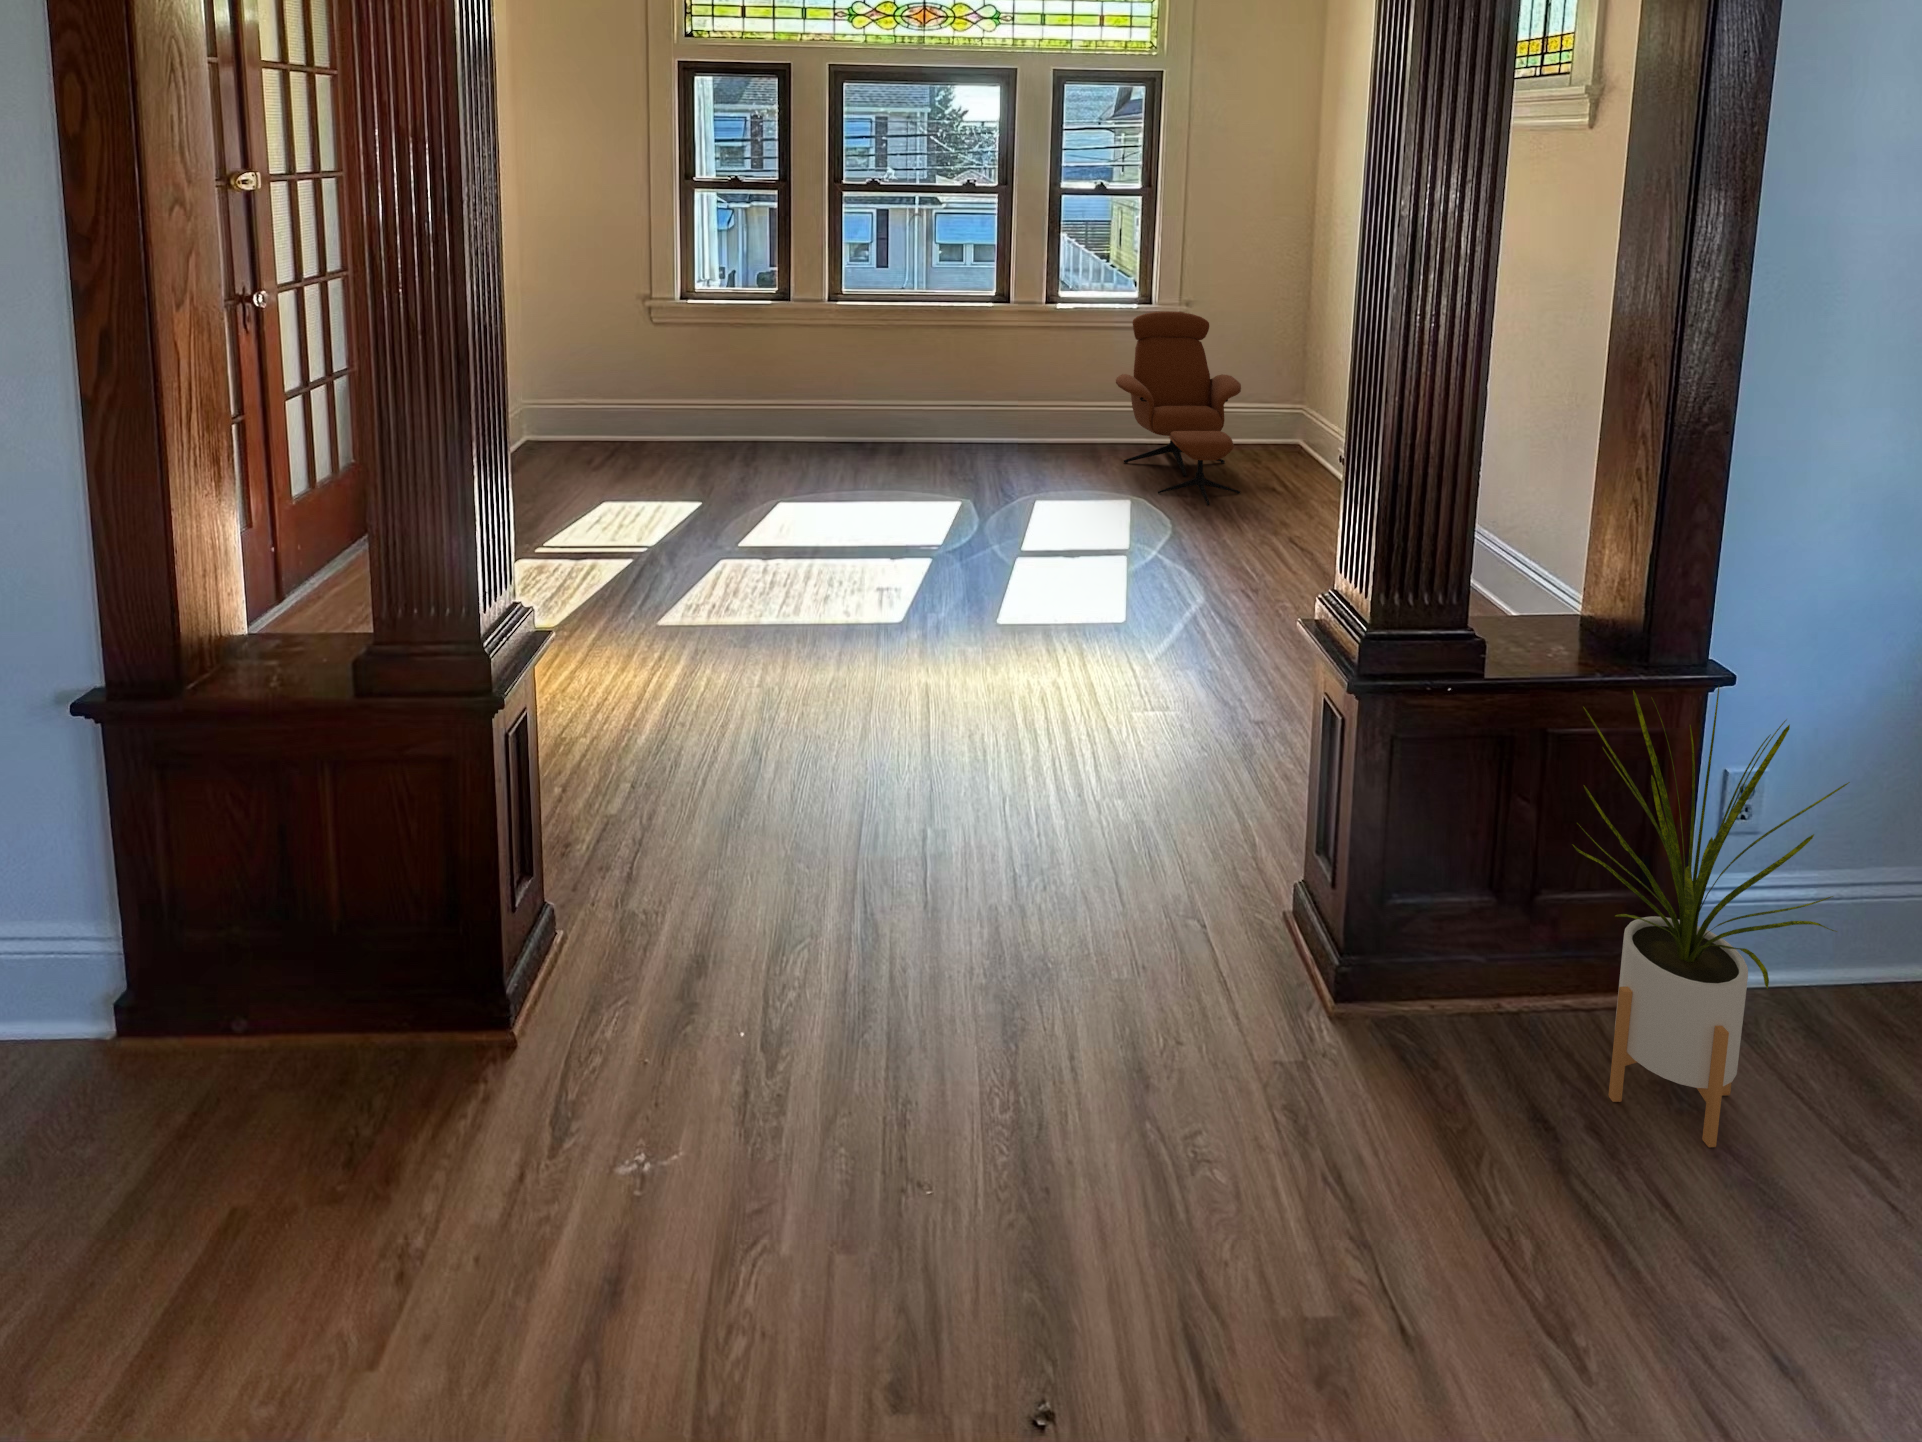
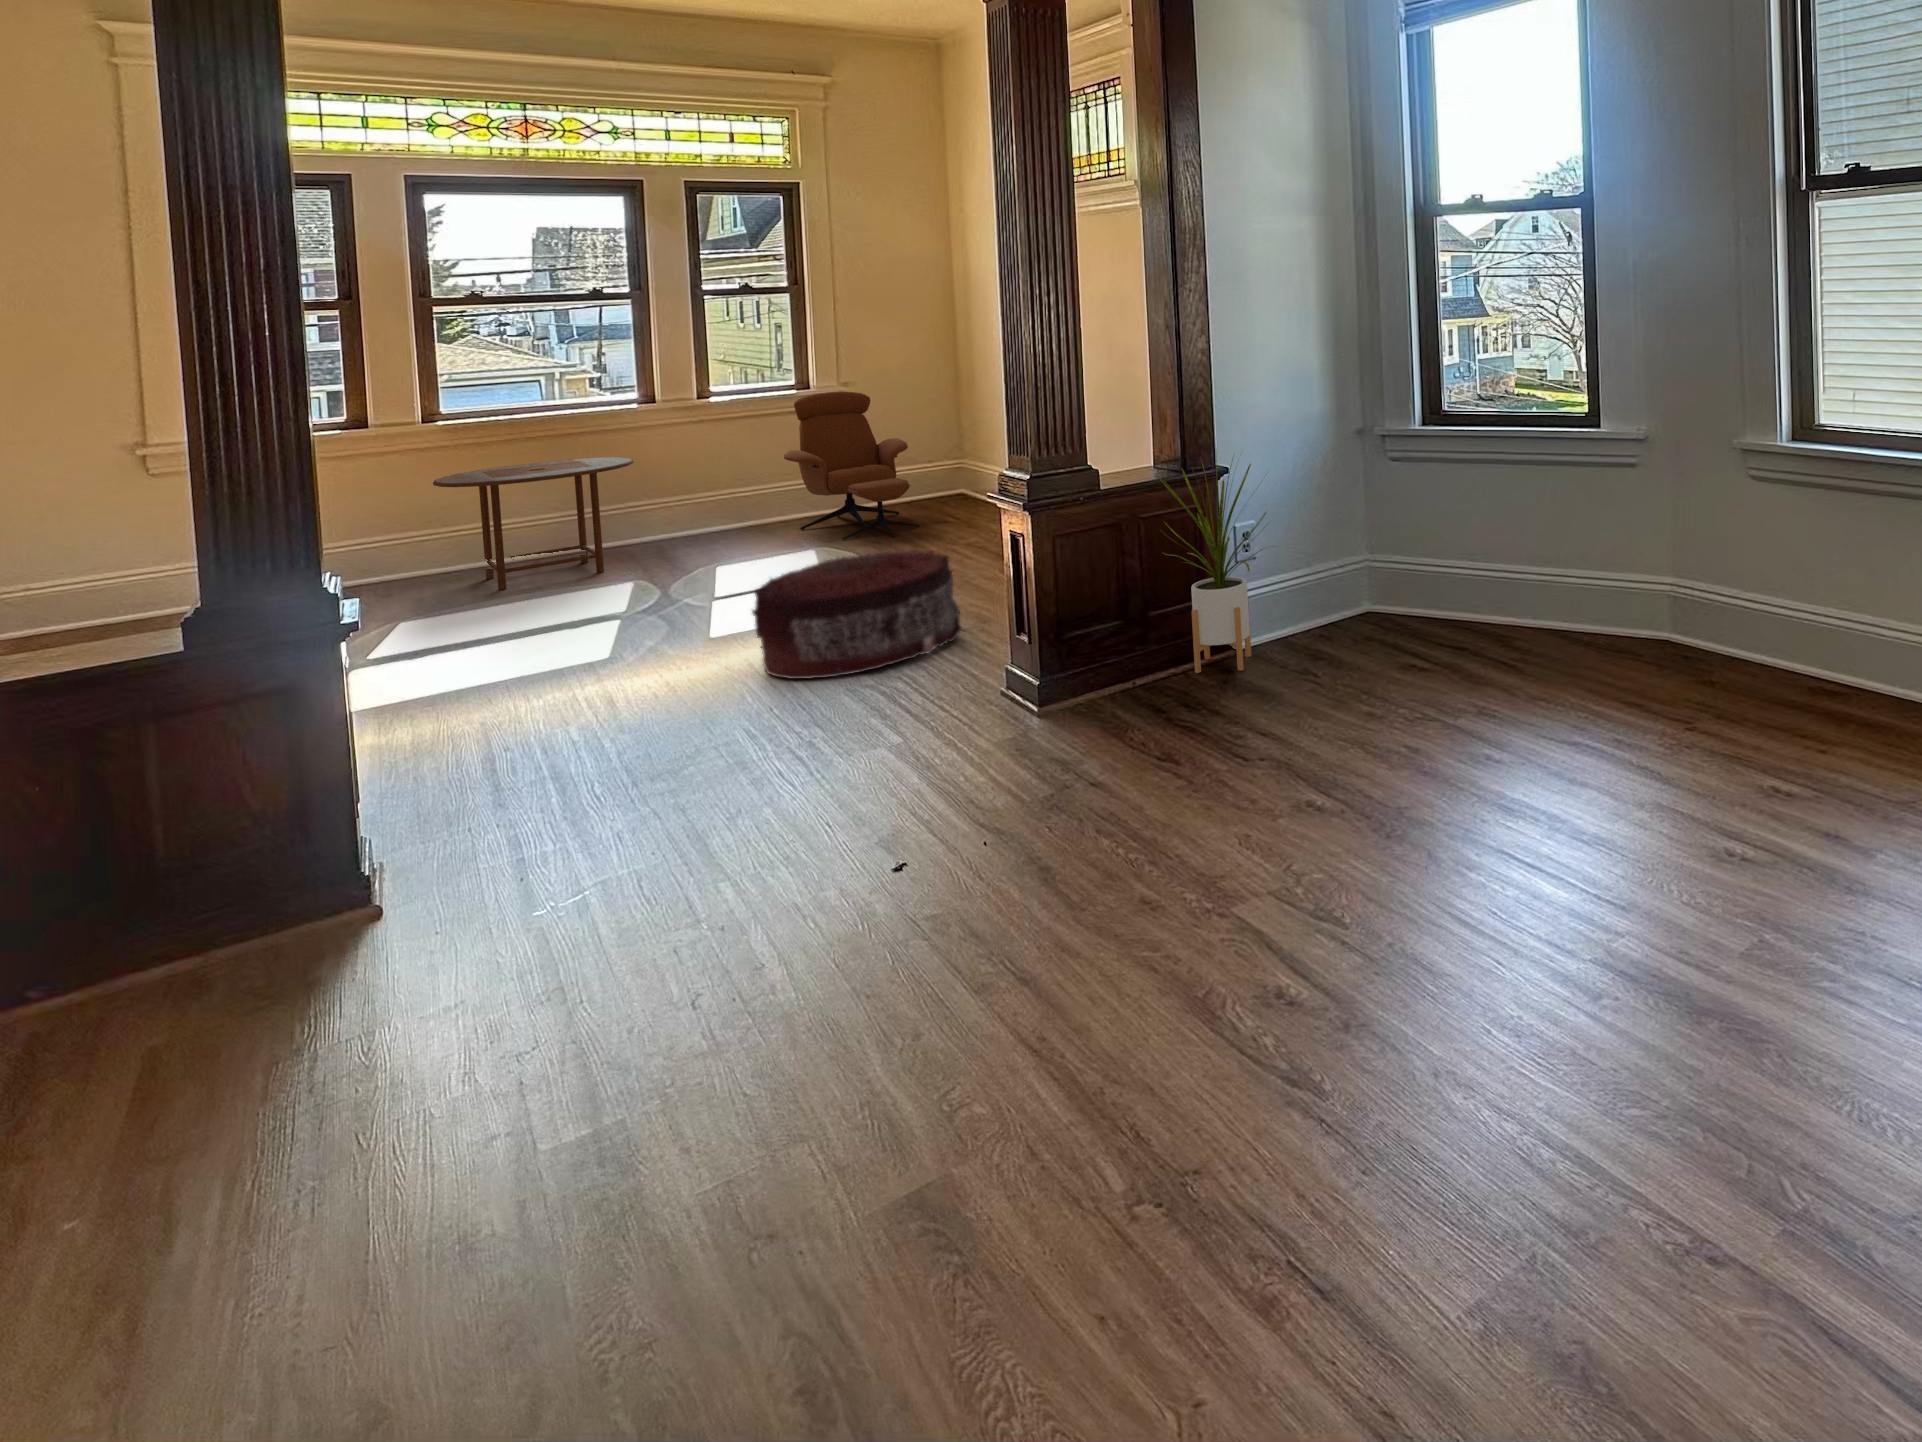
side table: none [823,352,979,479] -> present [433,457,634,590]
pouf: none [998,597,1243,806] -> present [752,549,963,679]

